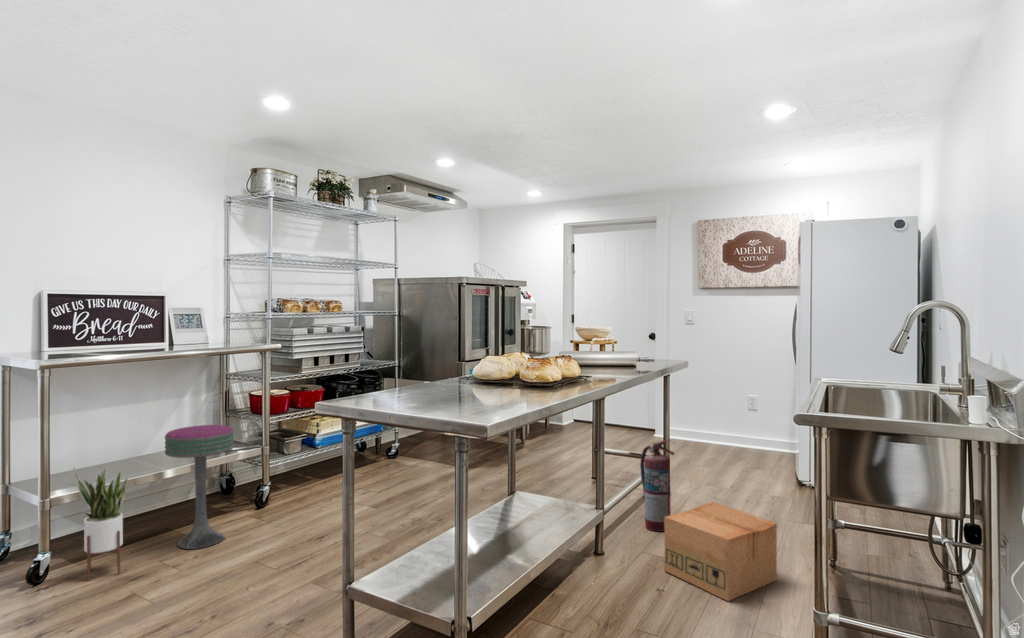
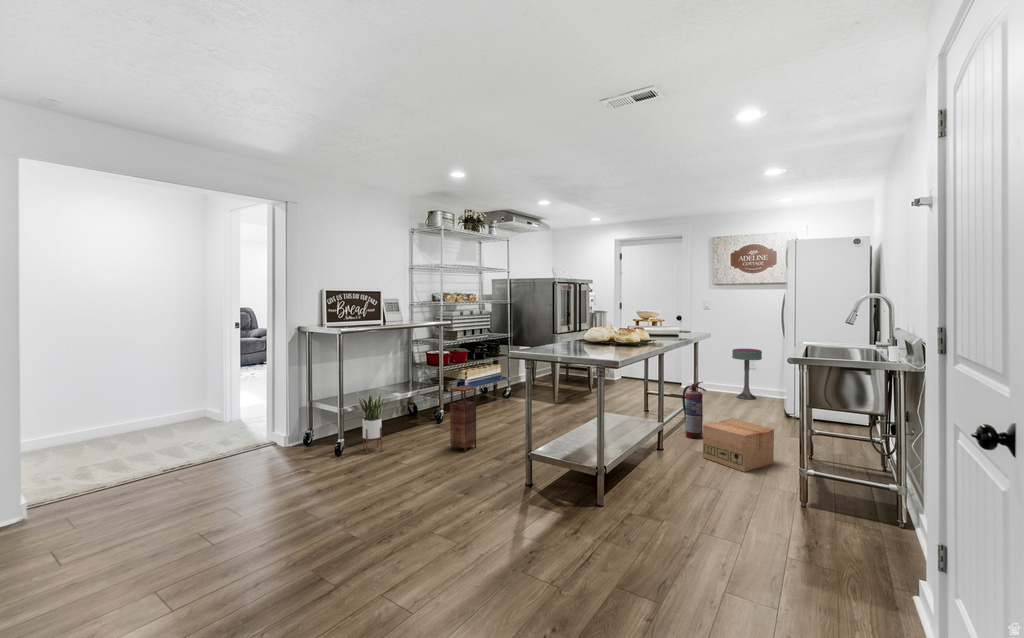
bar stool: present [165,425,234,549] -> present [732,349,762,399]
storage cabinet: none [245,454,293,571] -> present [450,386,476,452]

